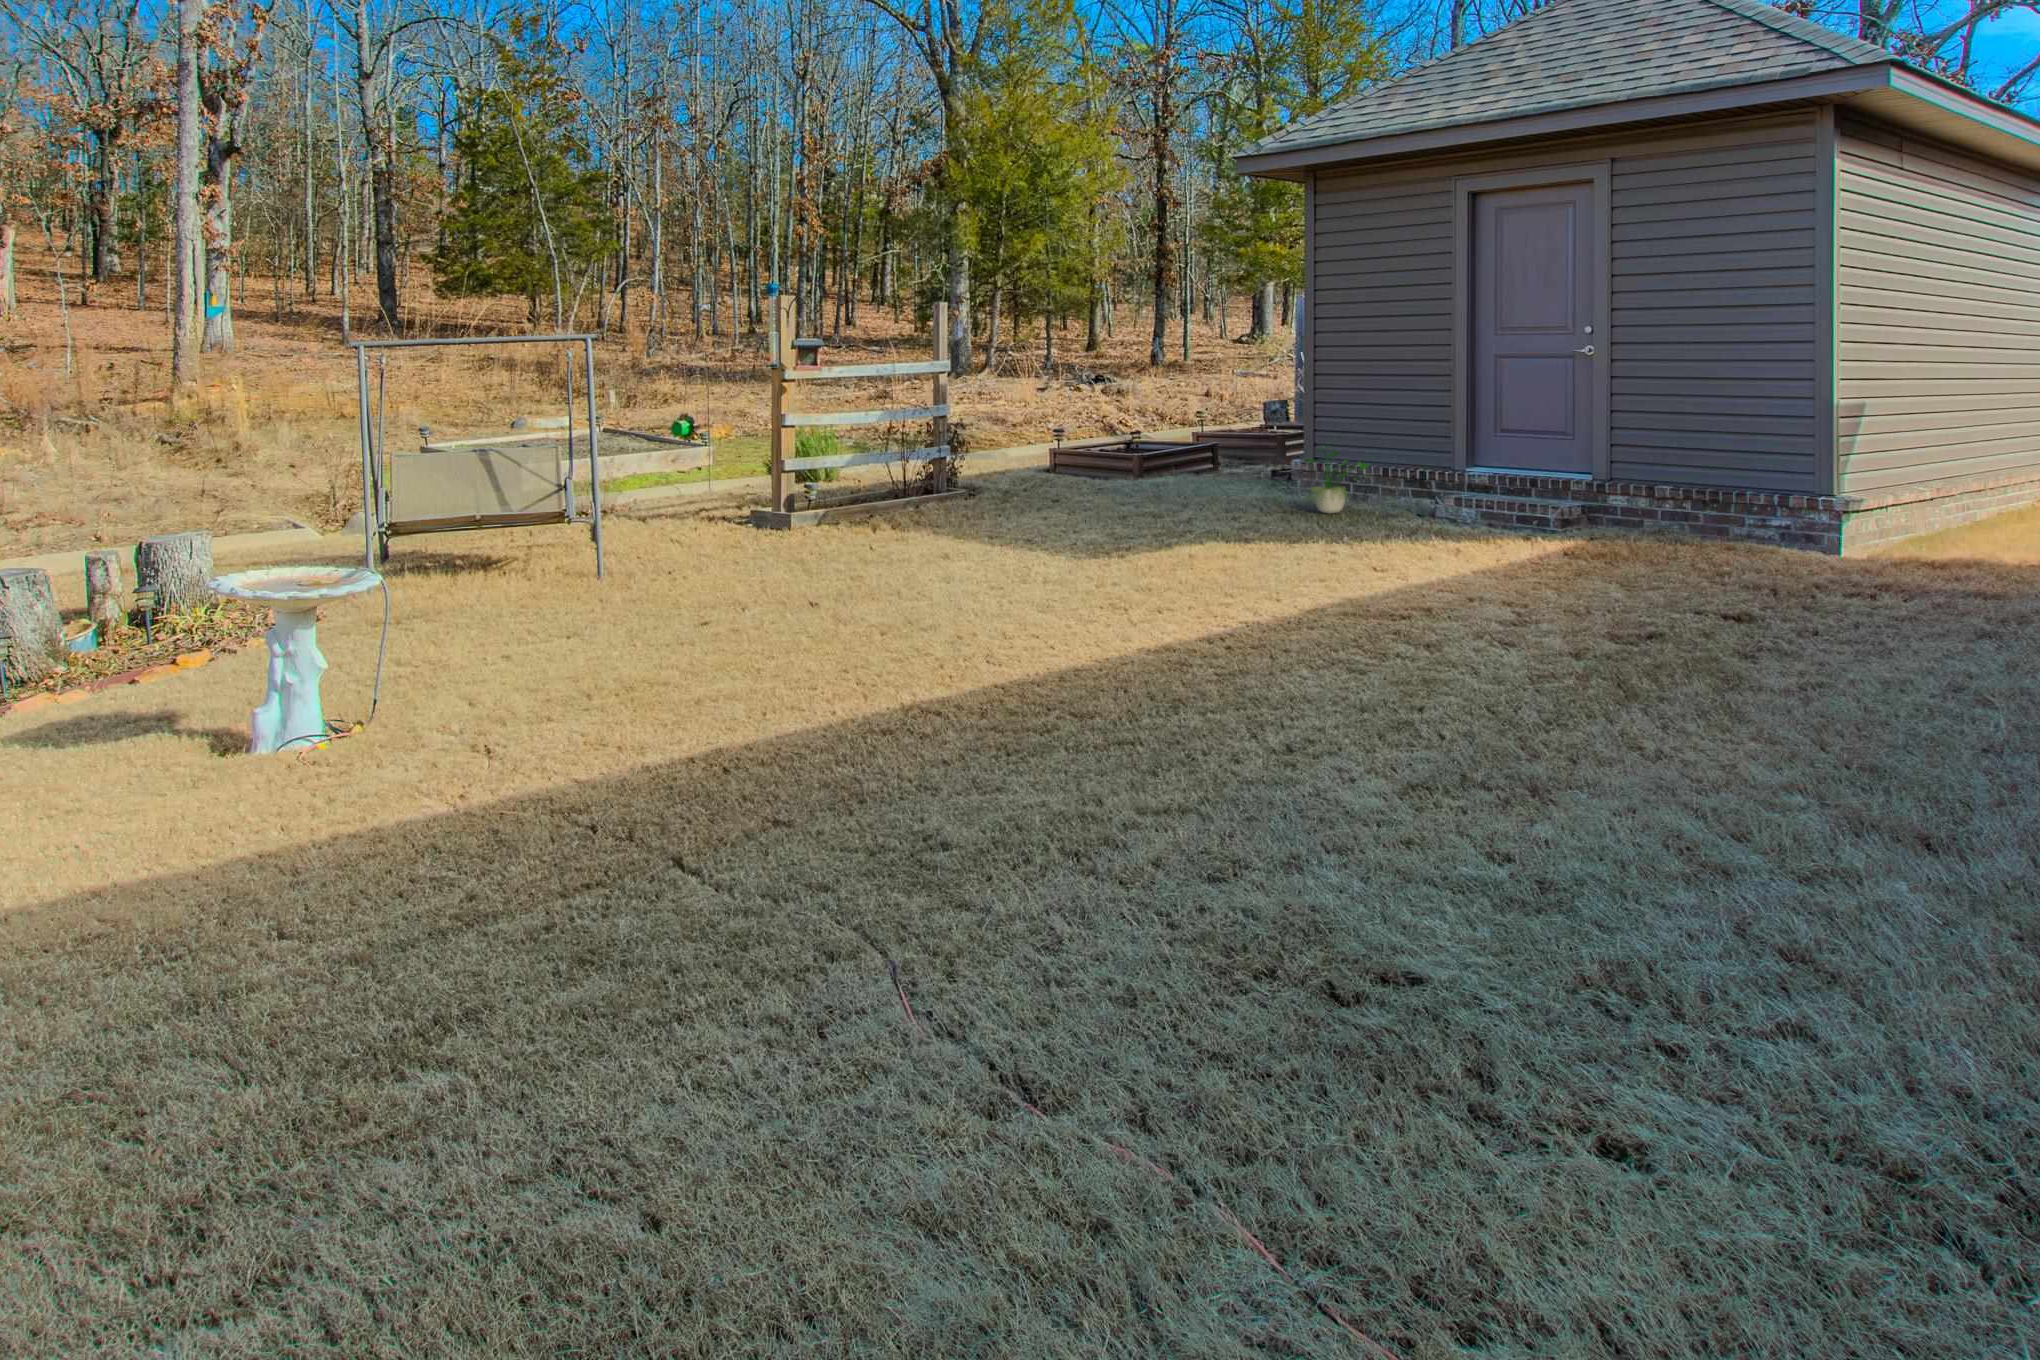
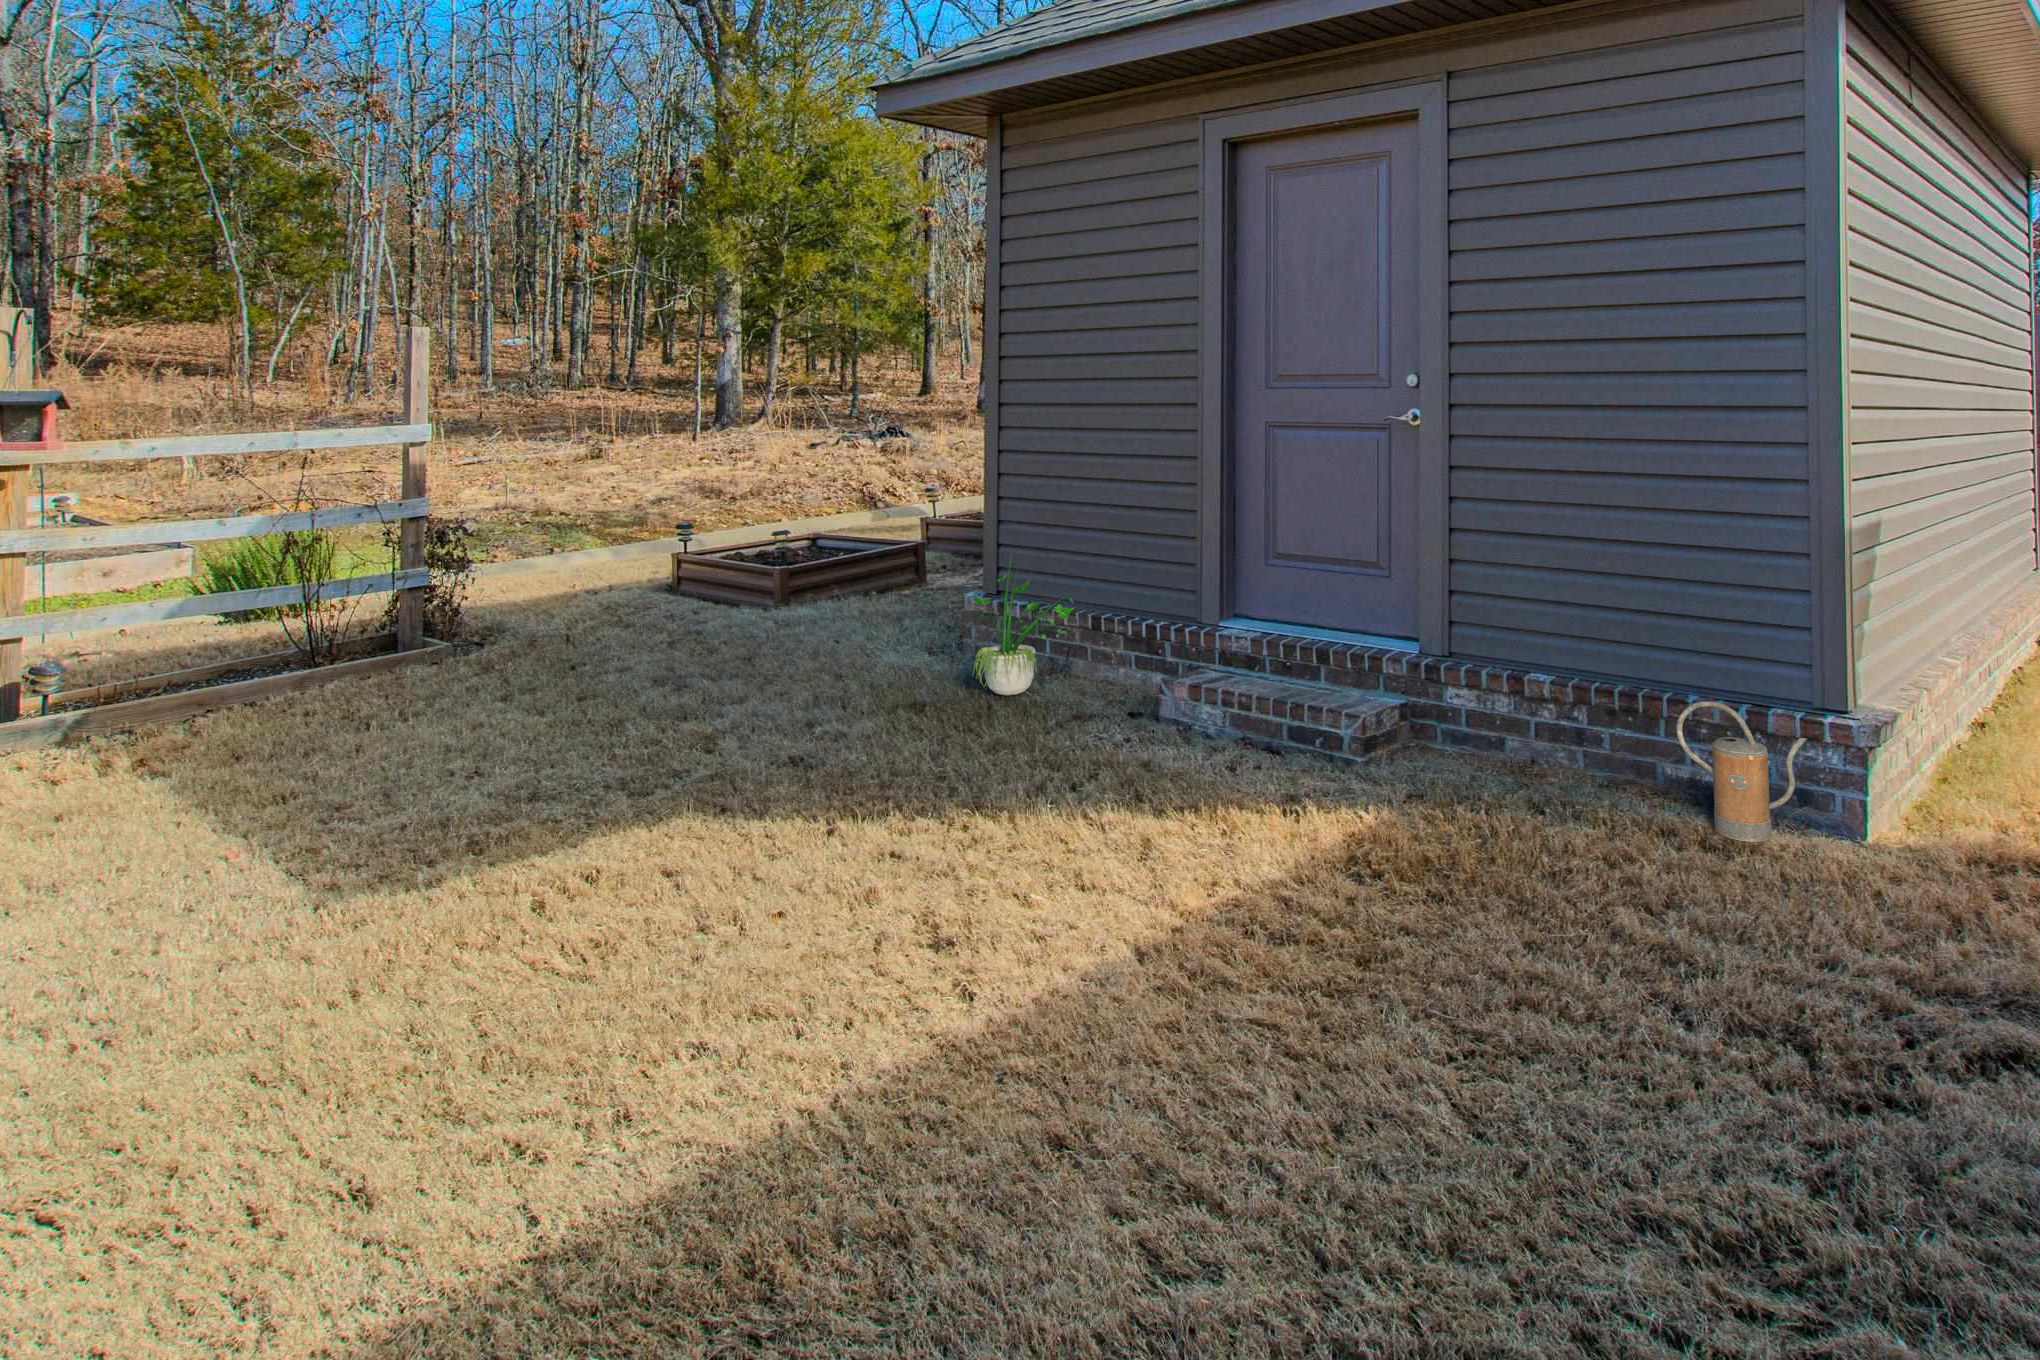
watering can: none [1738,488,1806,553] -> present [1676,701,1807,842]

